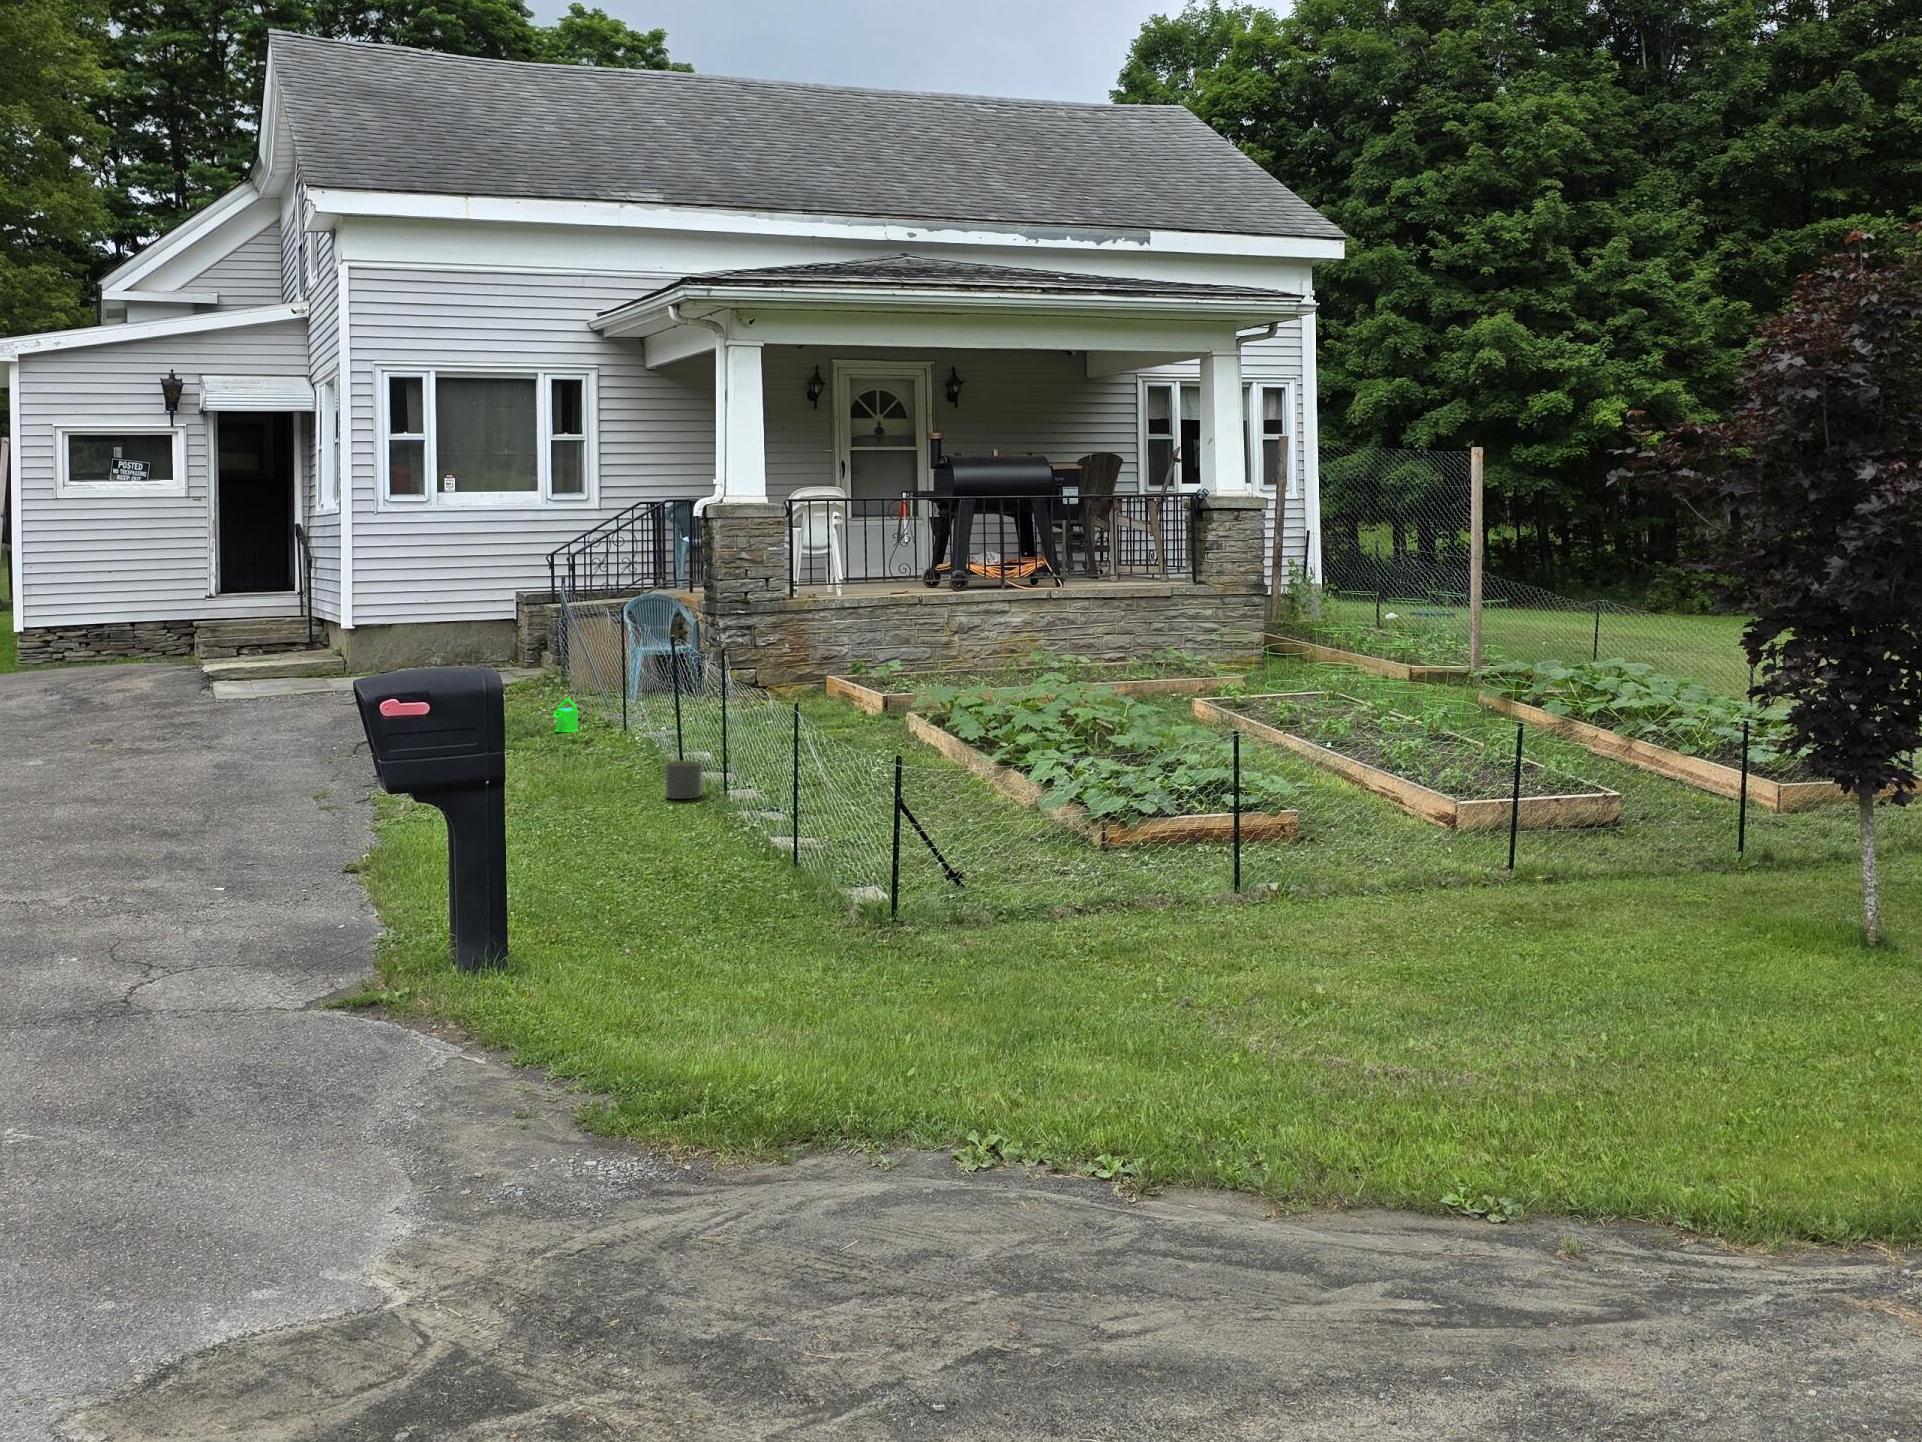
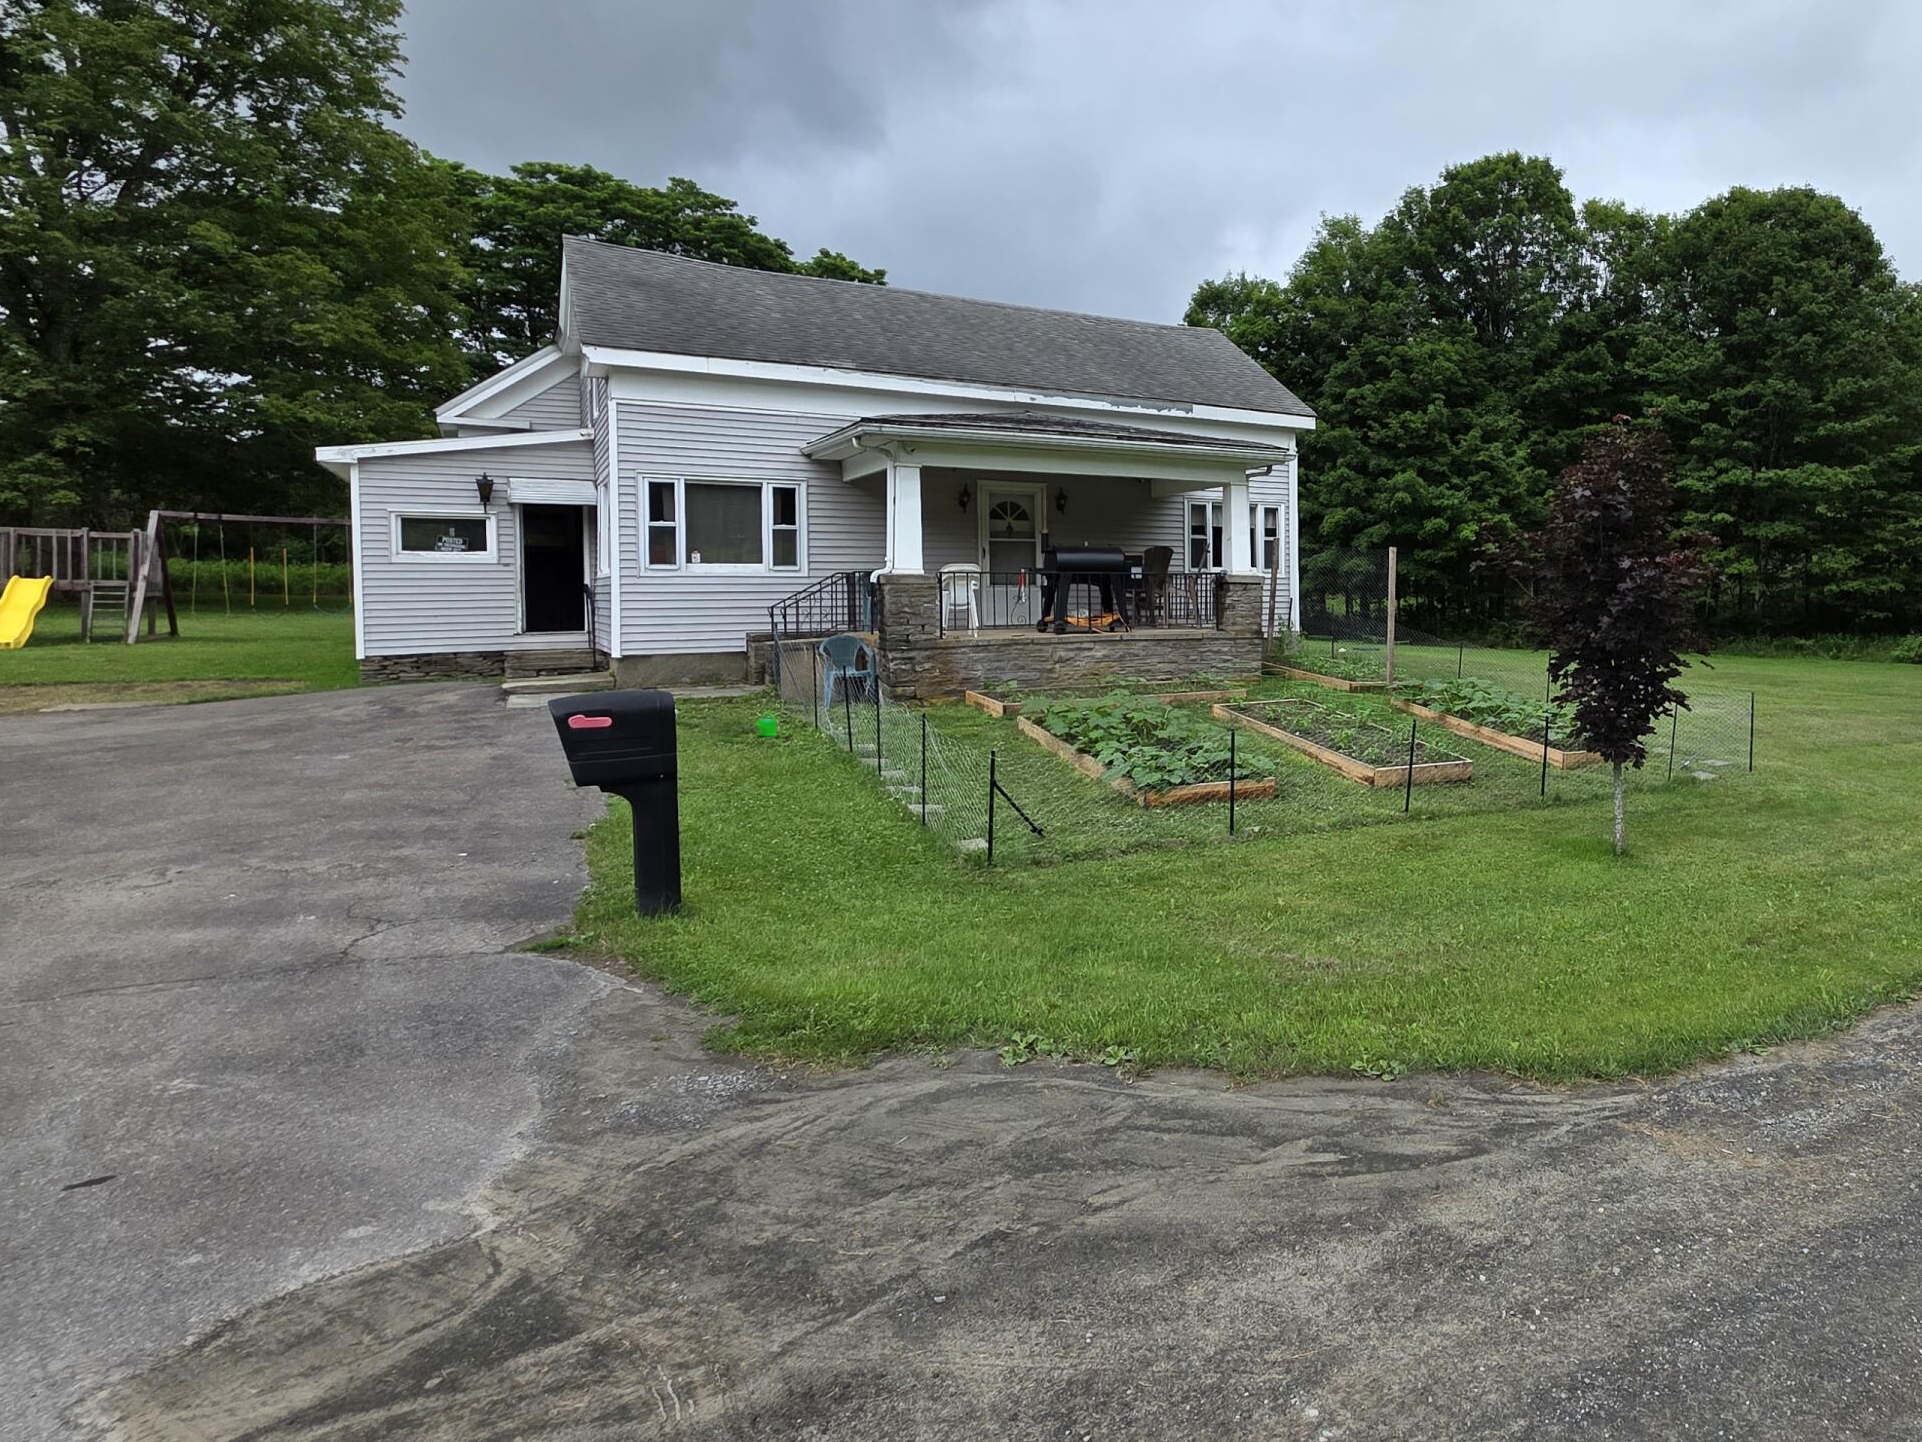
planter: present [665,761,702,799] -> none [825,758,855,786]

